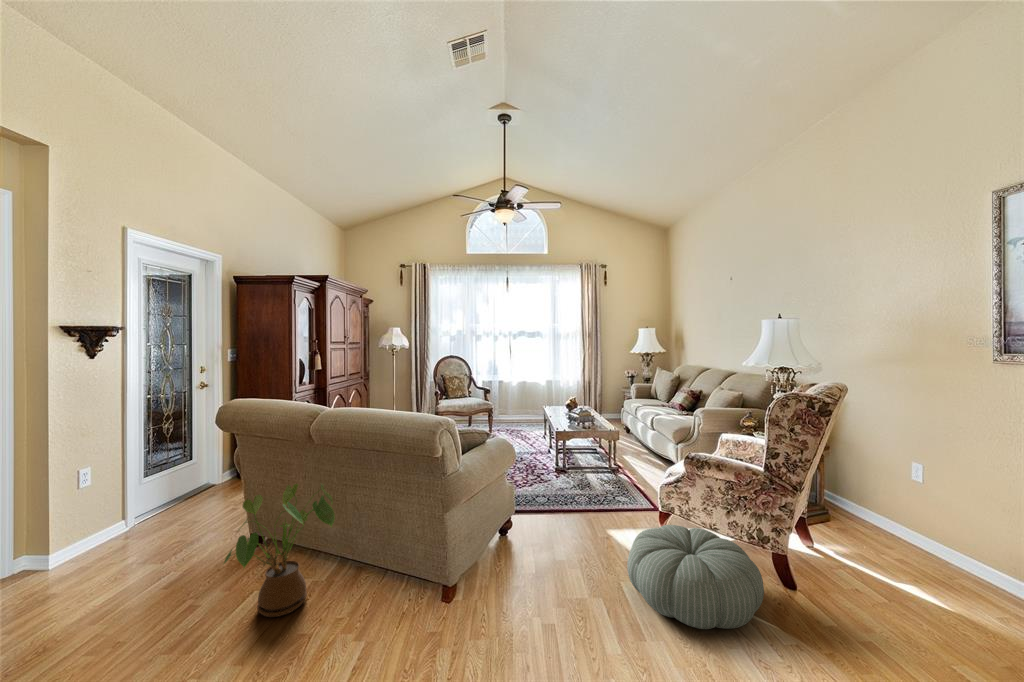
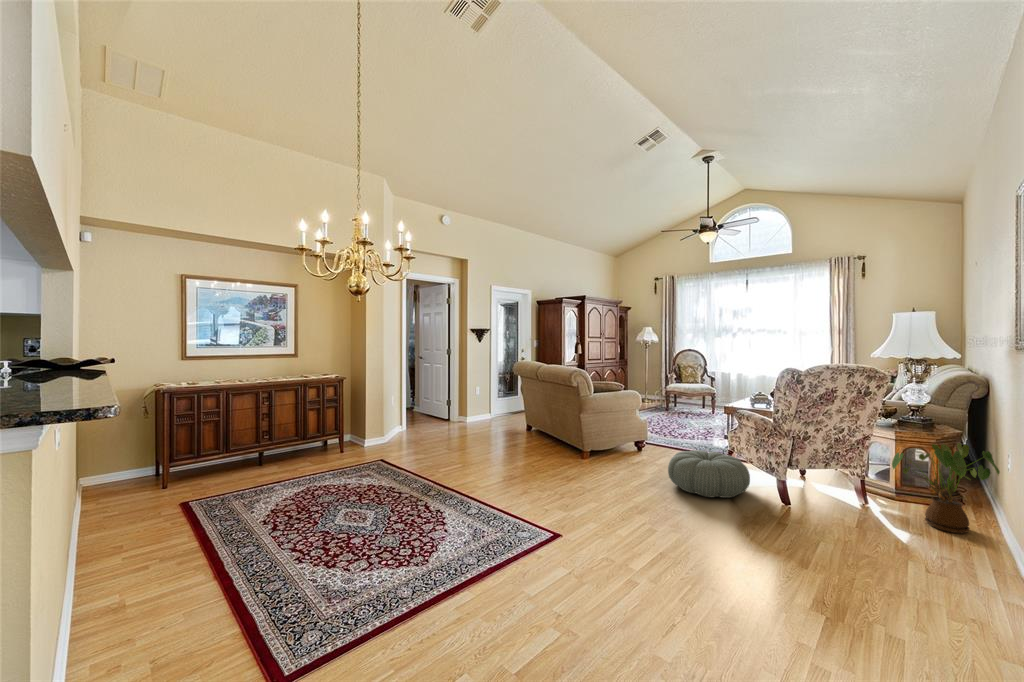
house plant: present [224,484,335,617] -> present [892,443,1000,533]

